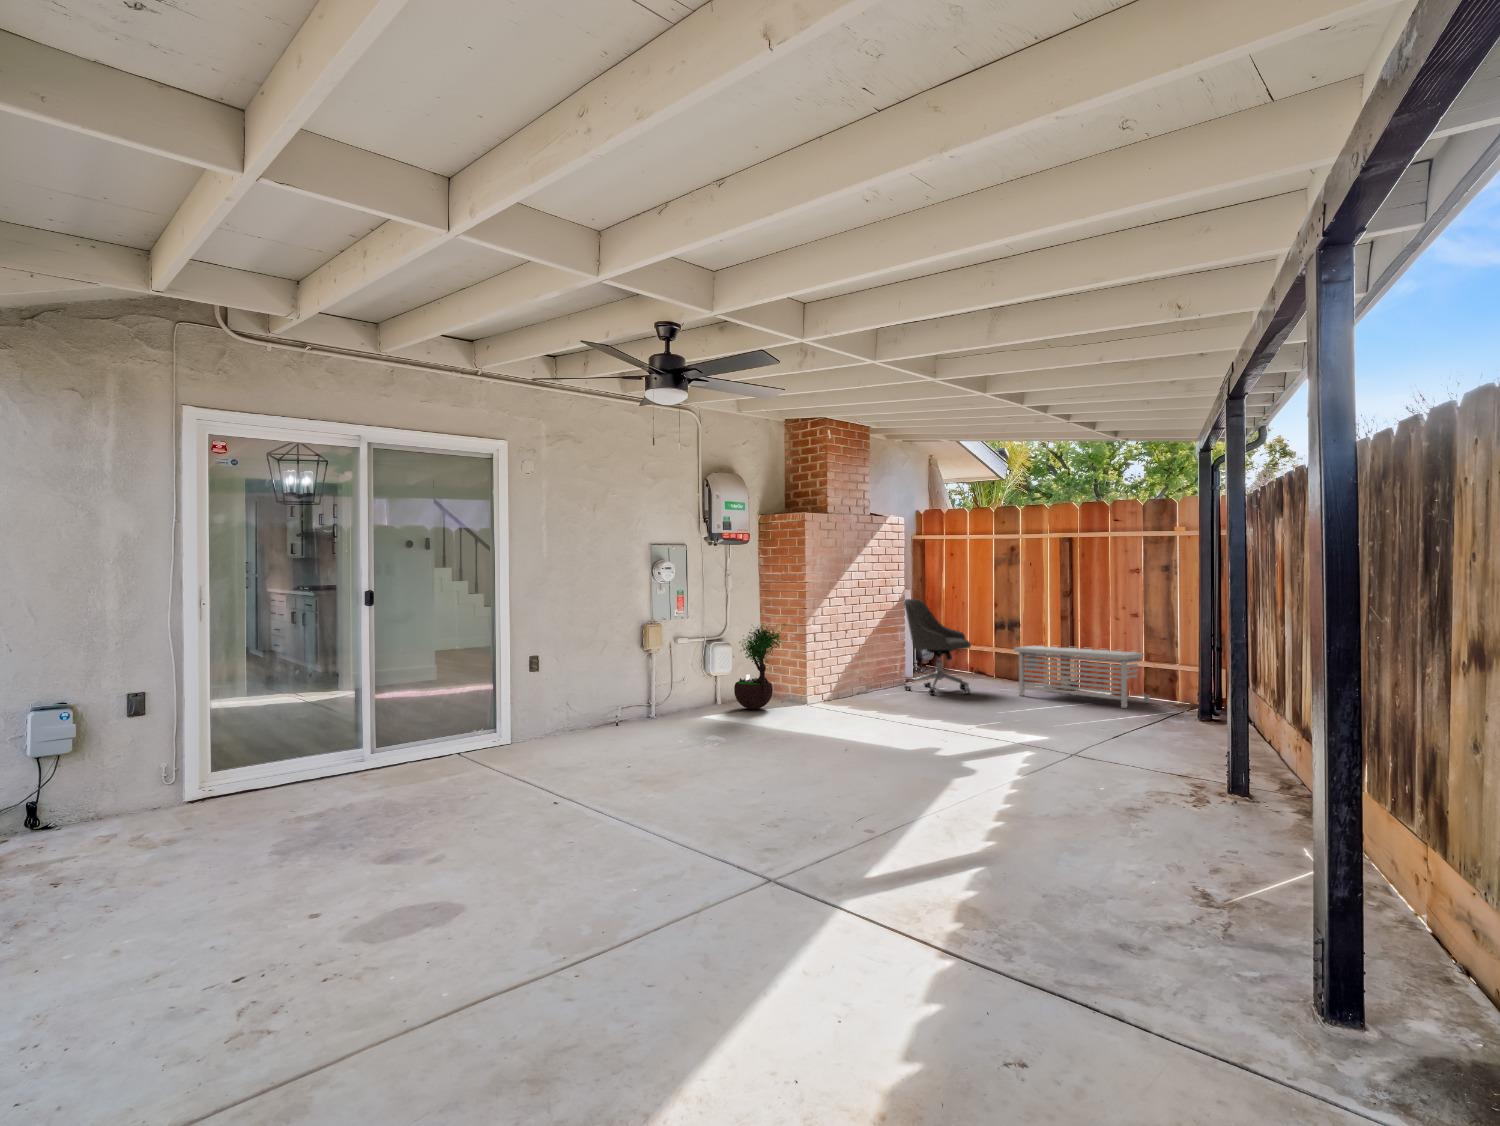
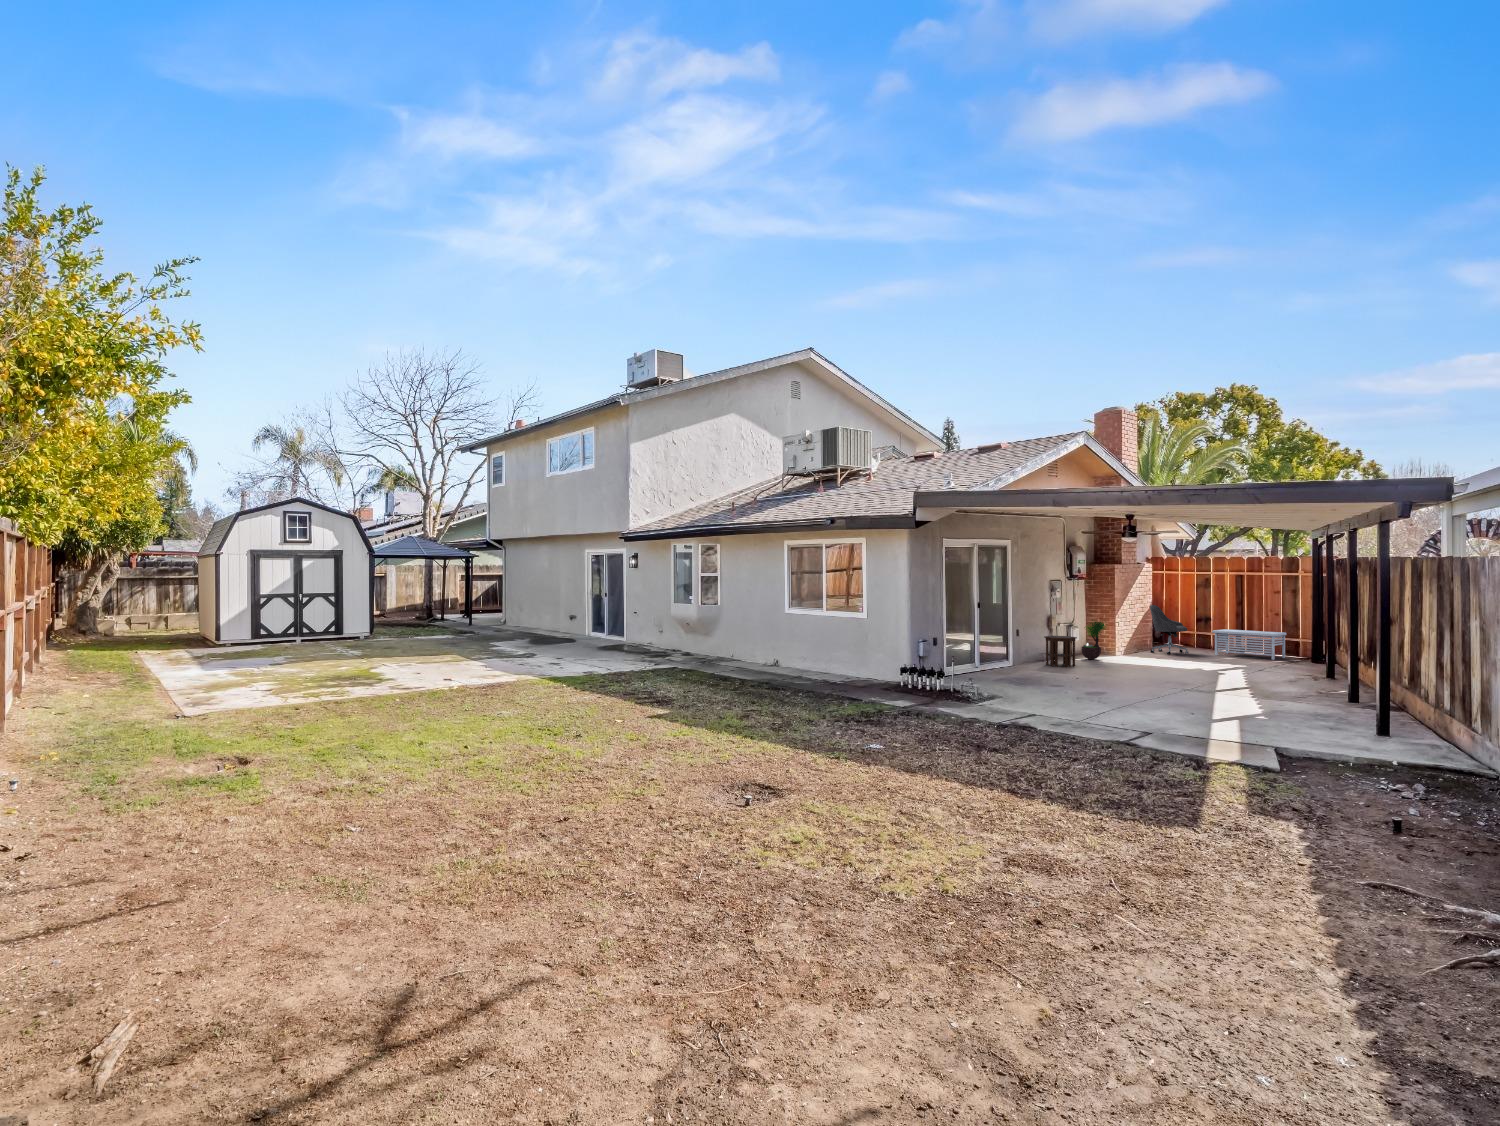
side table: none [610,660,677,735] -> present [1044,636,1077,667]

